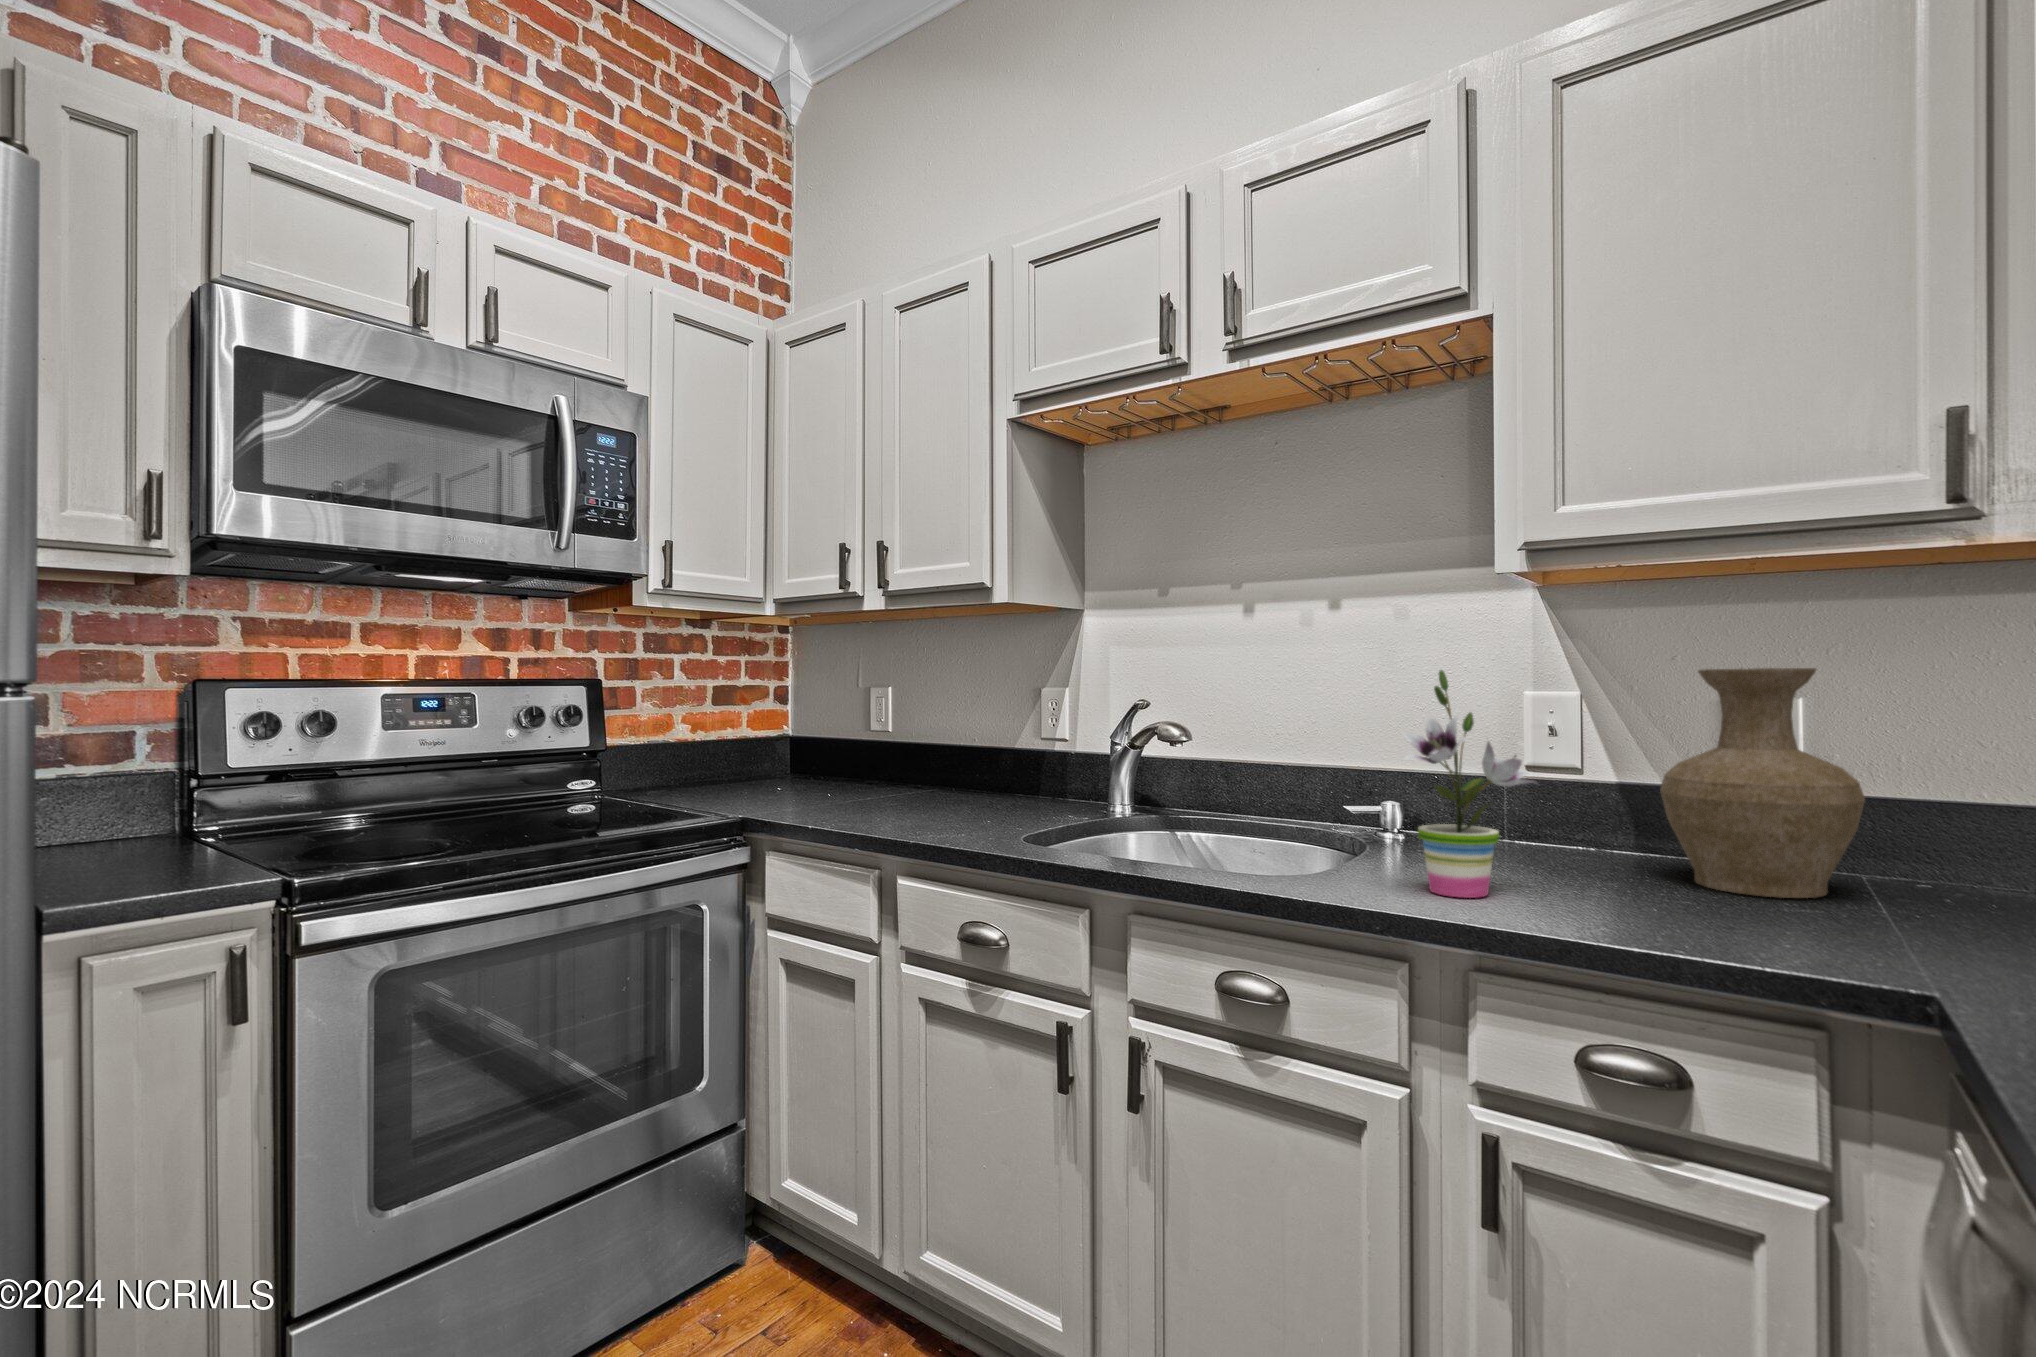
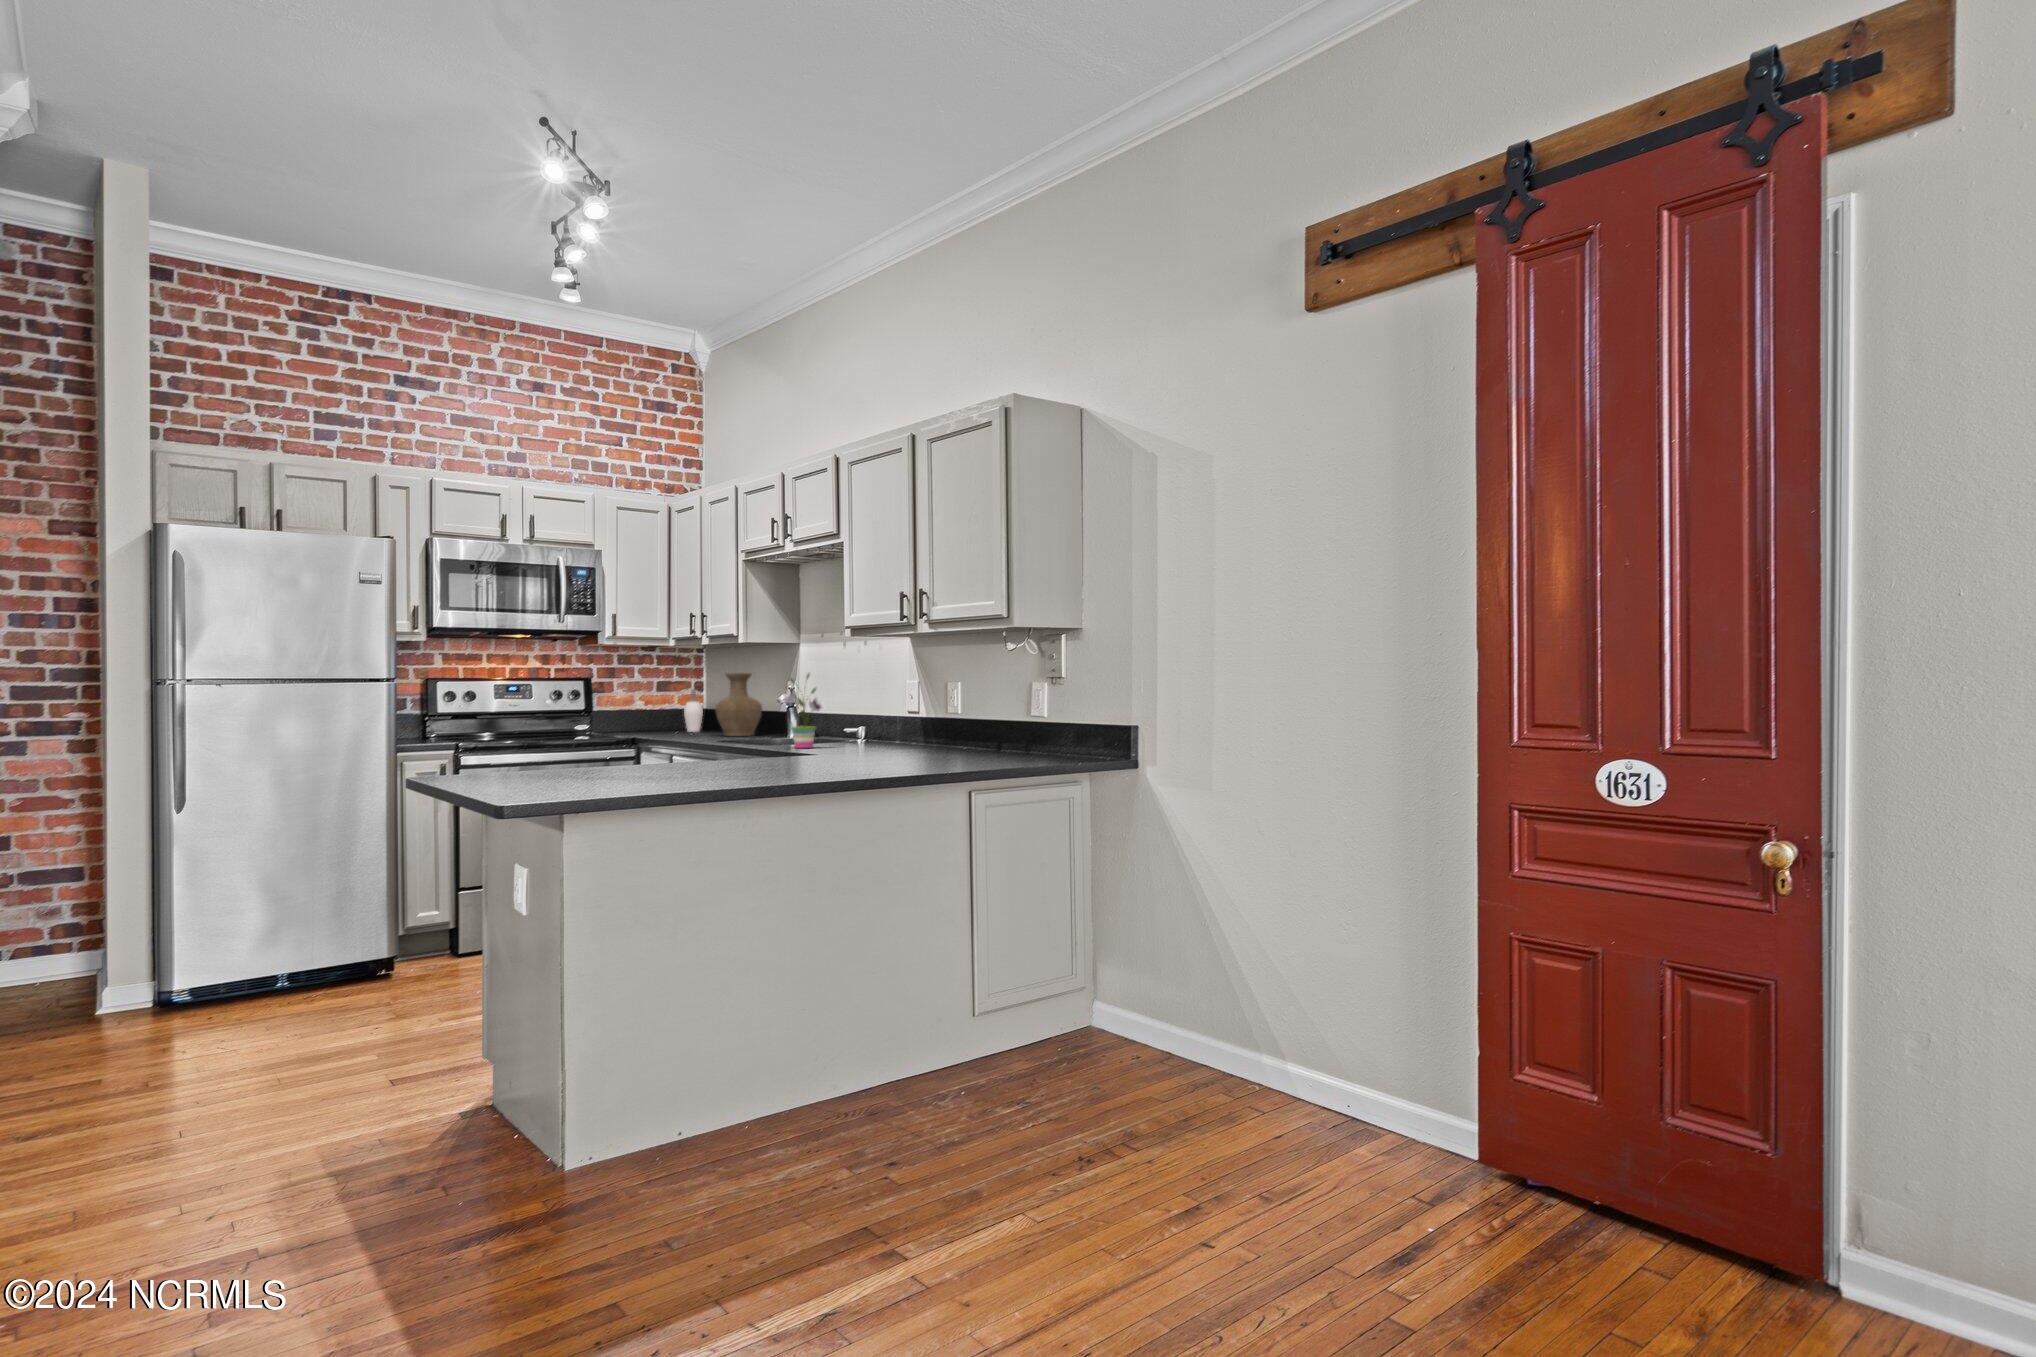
vase: present [1660,668,1865,898] -> present [715,673,762,736]
soap dispenser: none [779,703,823,785] -> present [684,690,703,732]

